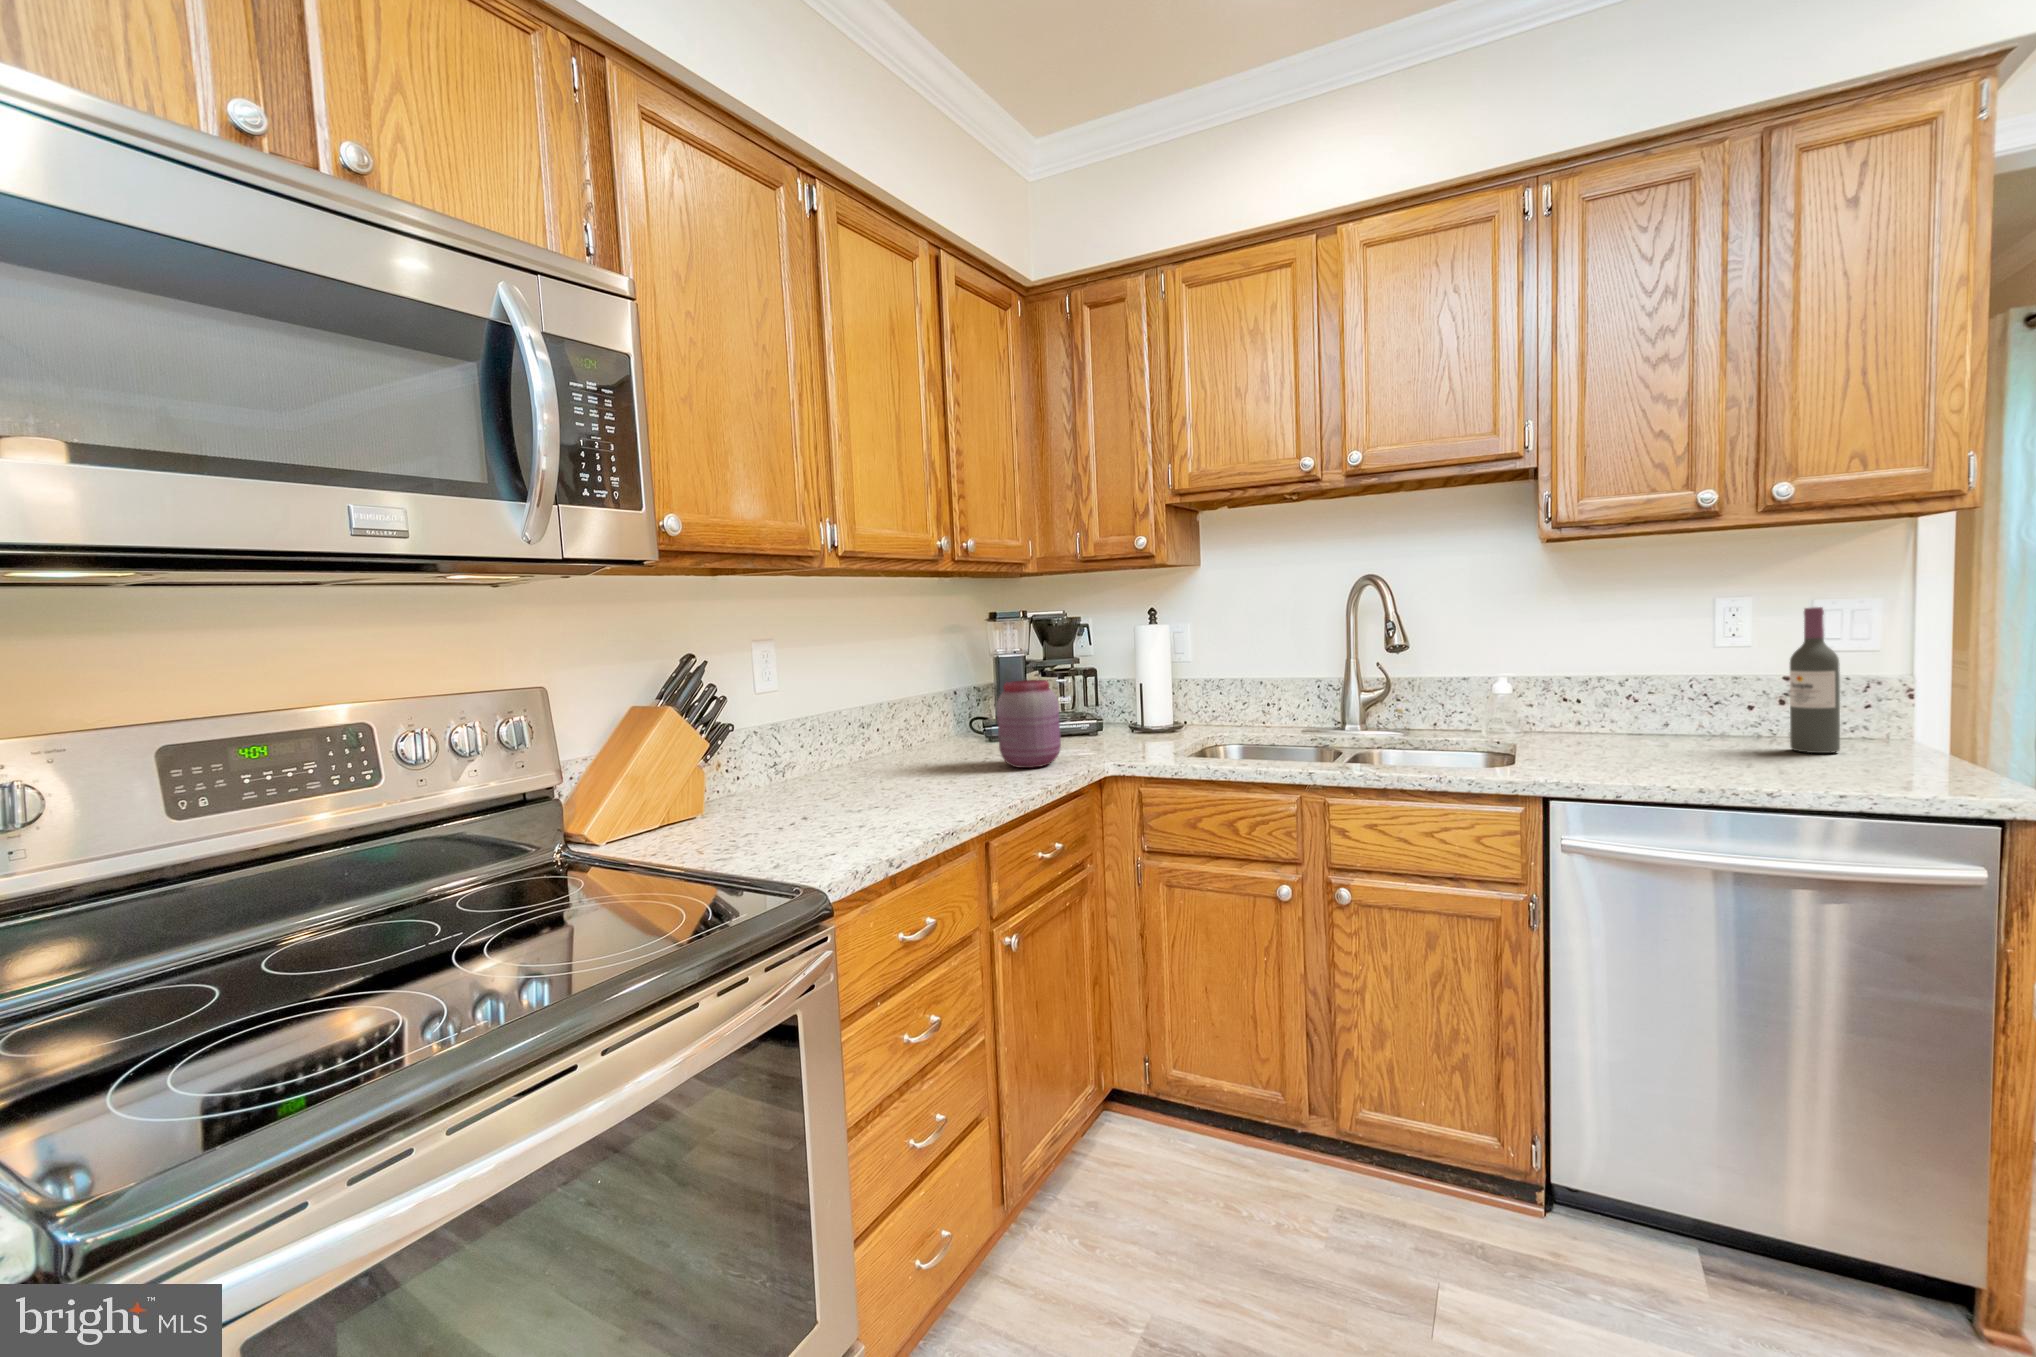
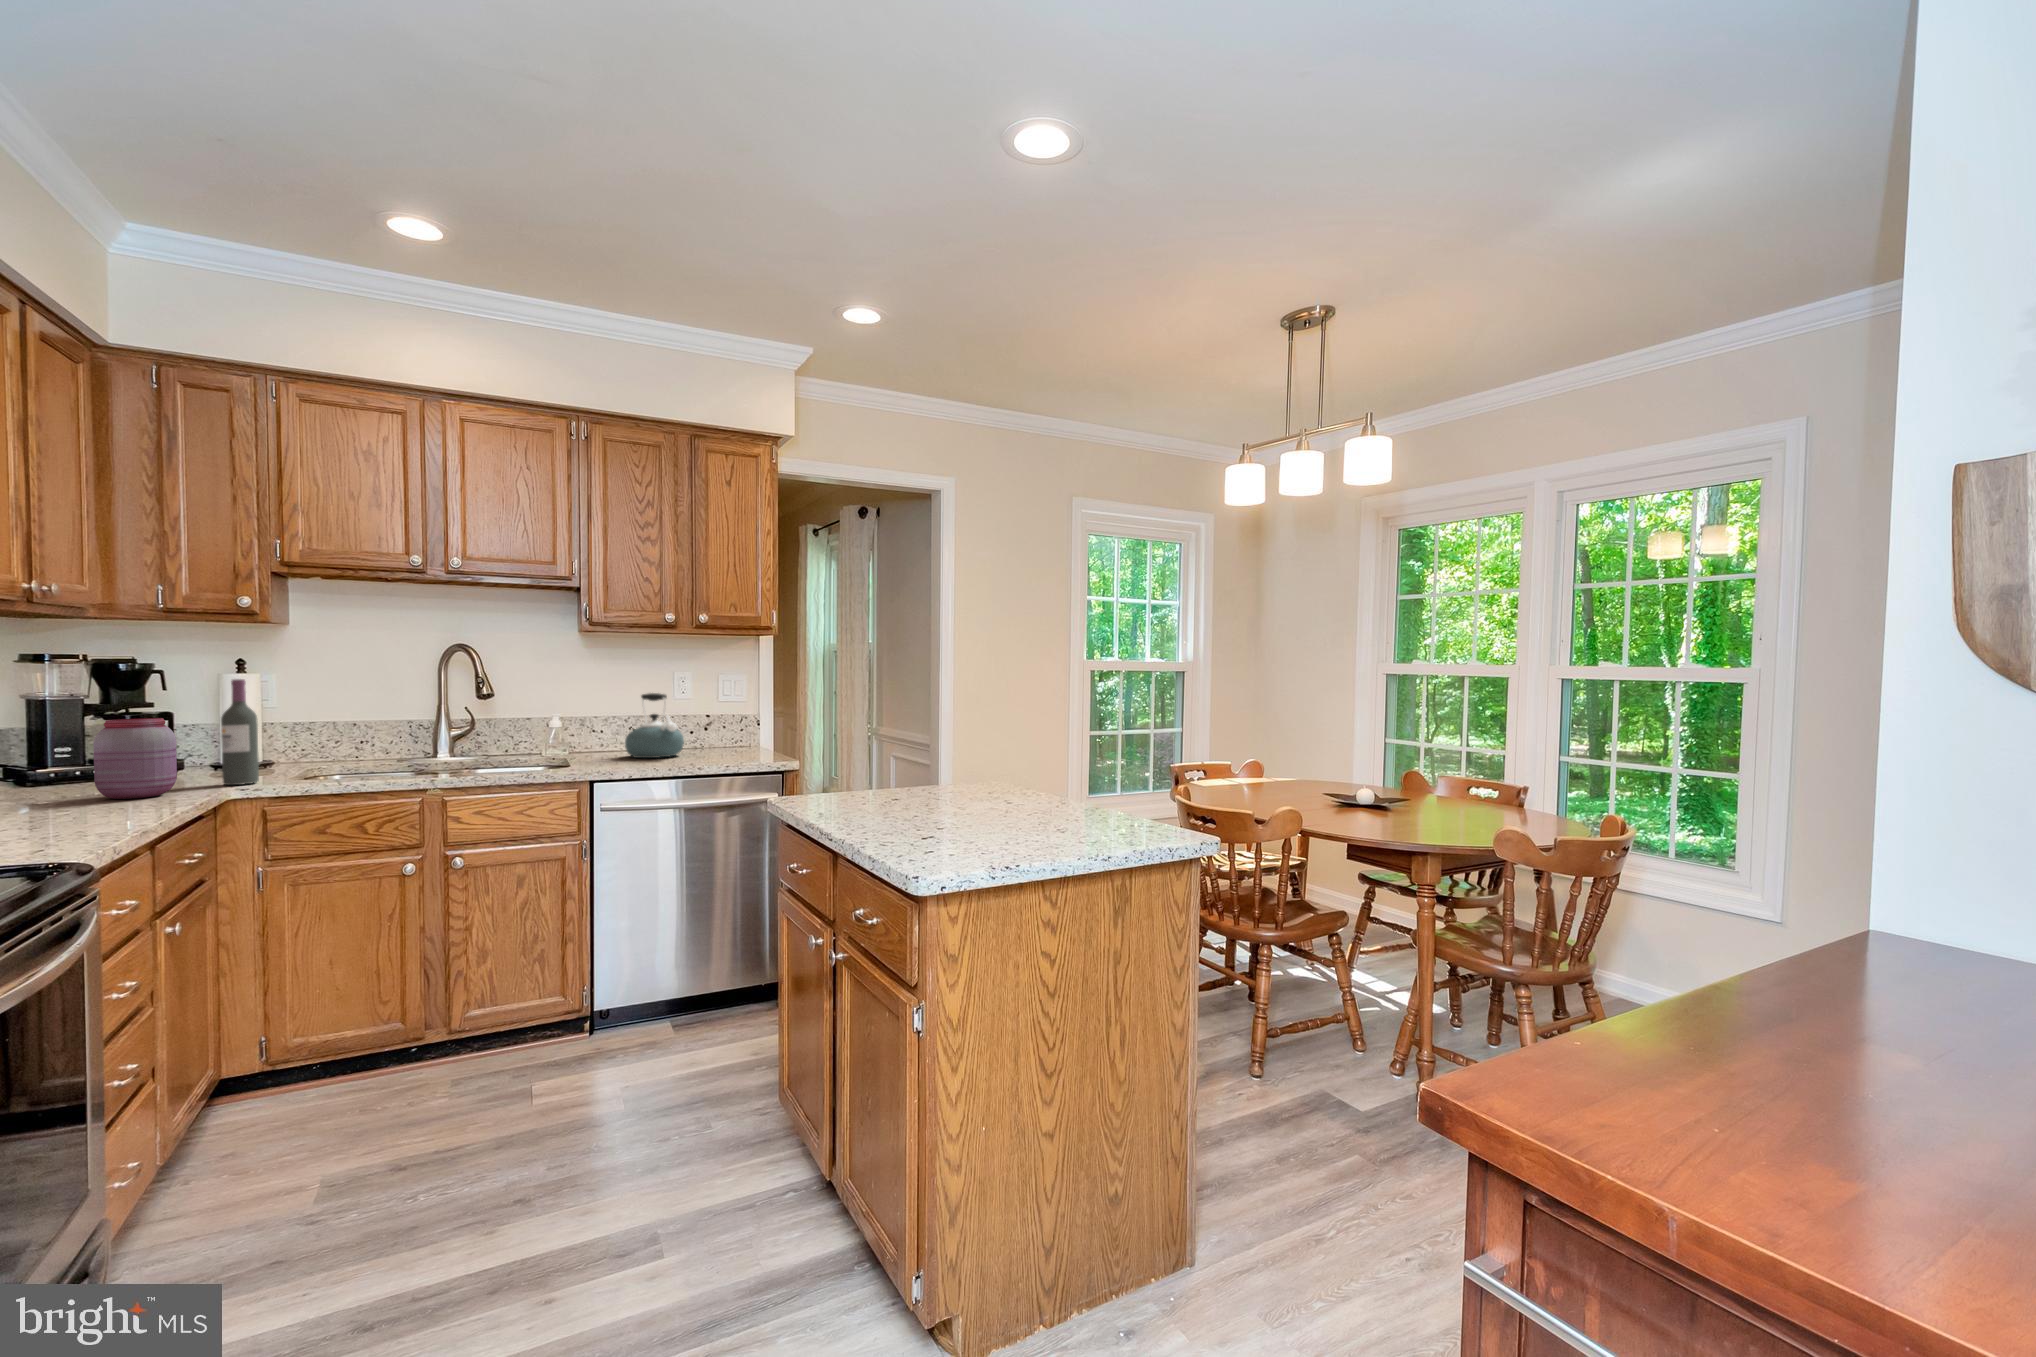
wine bottle: present [1790,607,1840,753] -> present [221,679,259,785]
kettle: none [1615,643,1739,762] -> present [625,693,684,758]

